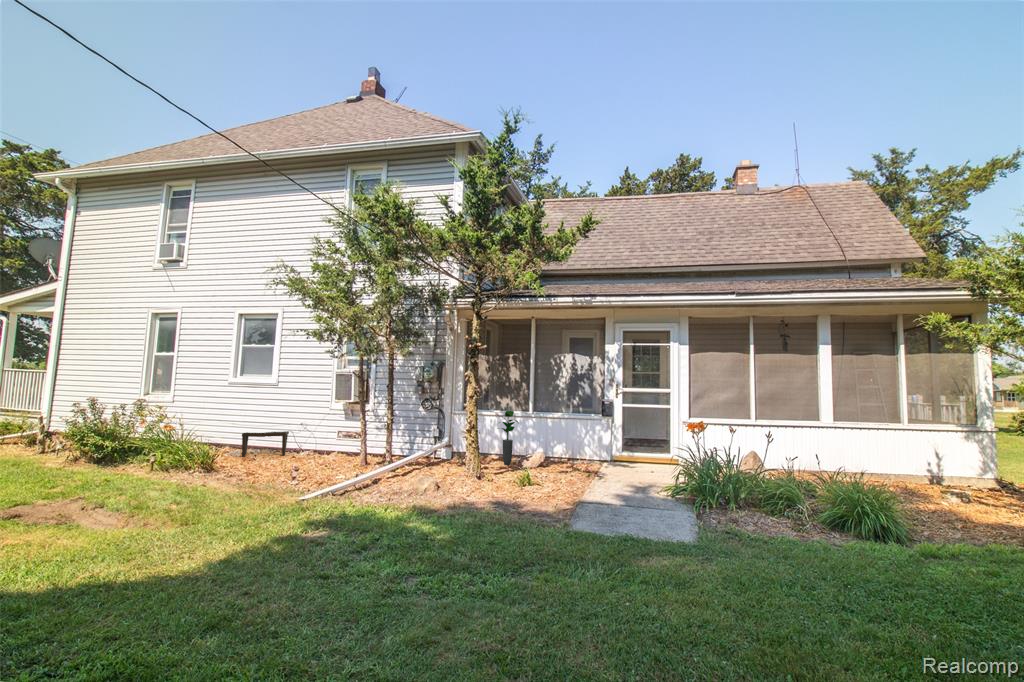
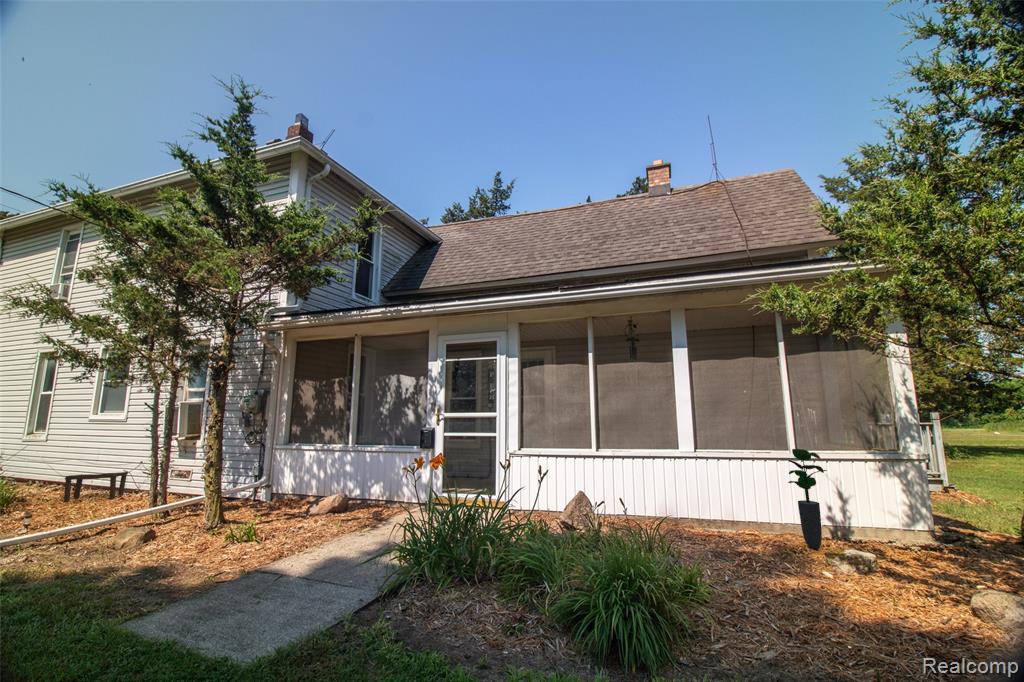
potted plant: present [502,411,519,465] -> present [782,449,827,548]

